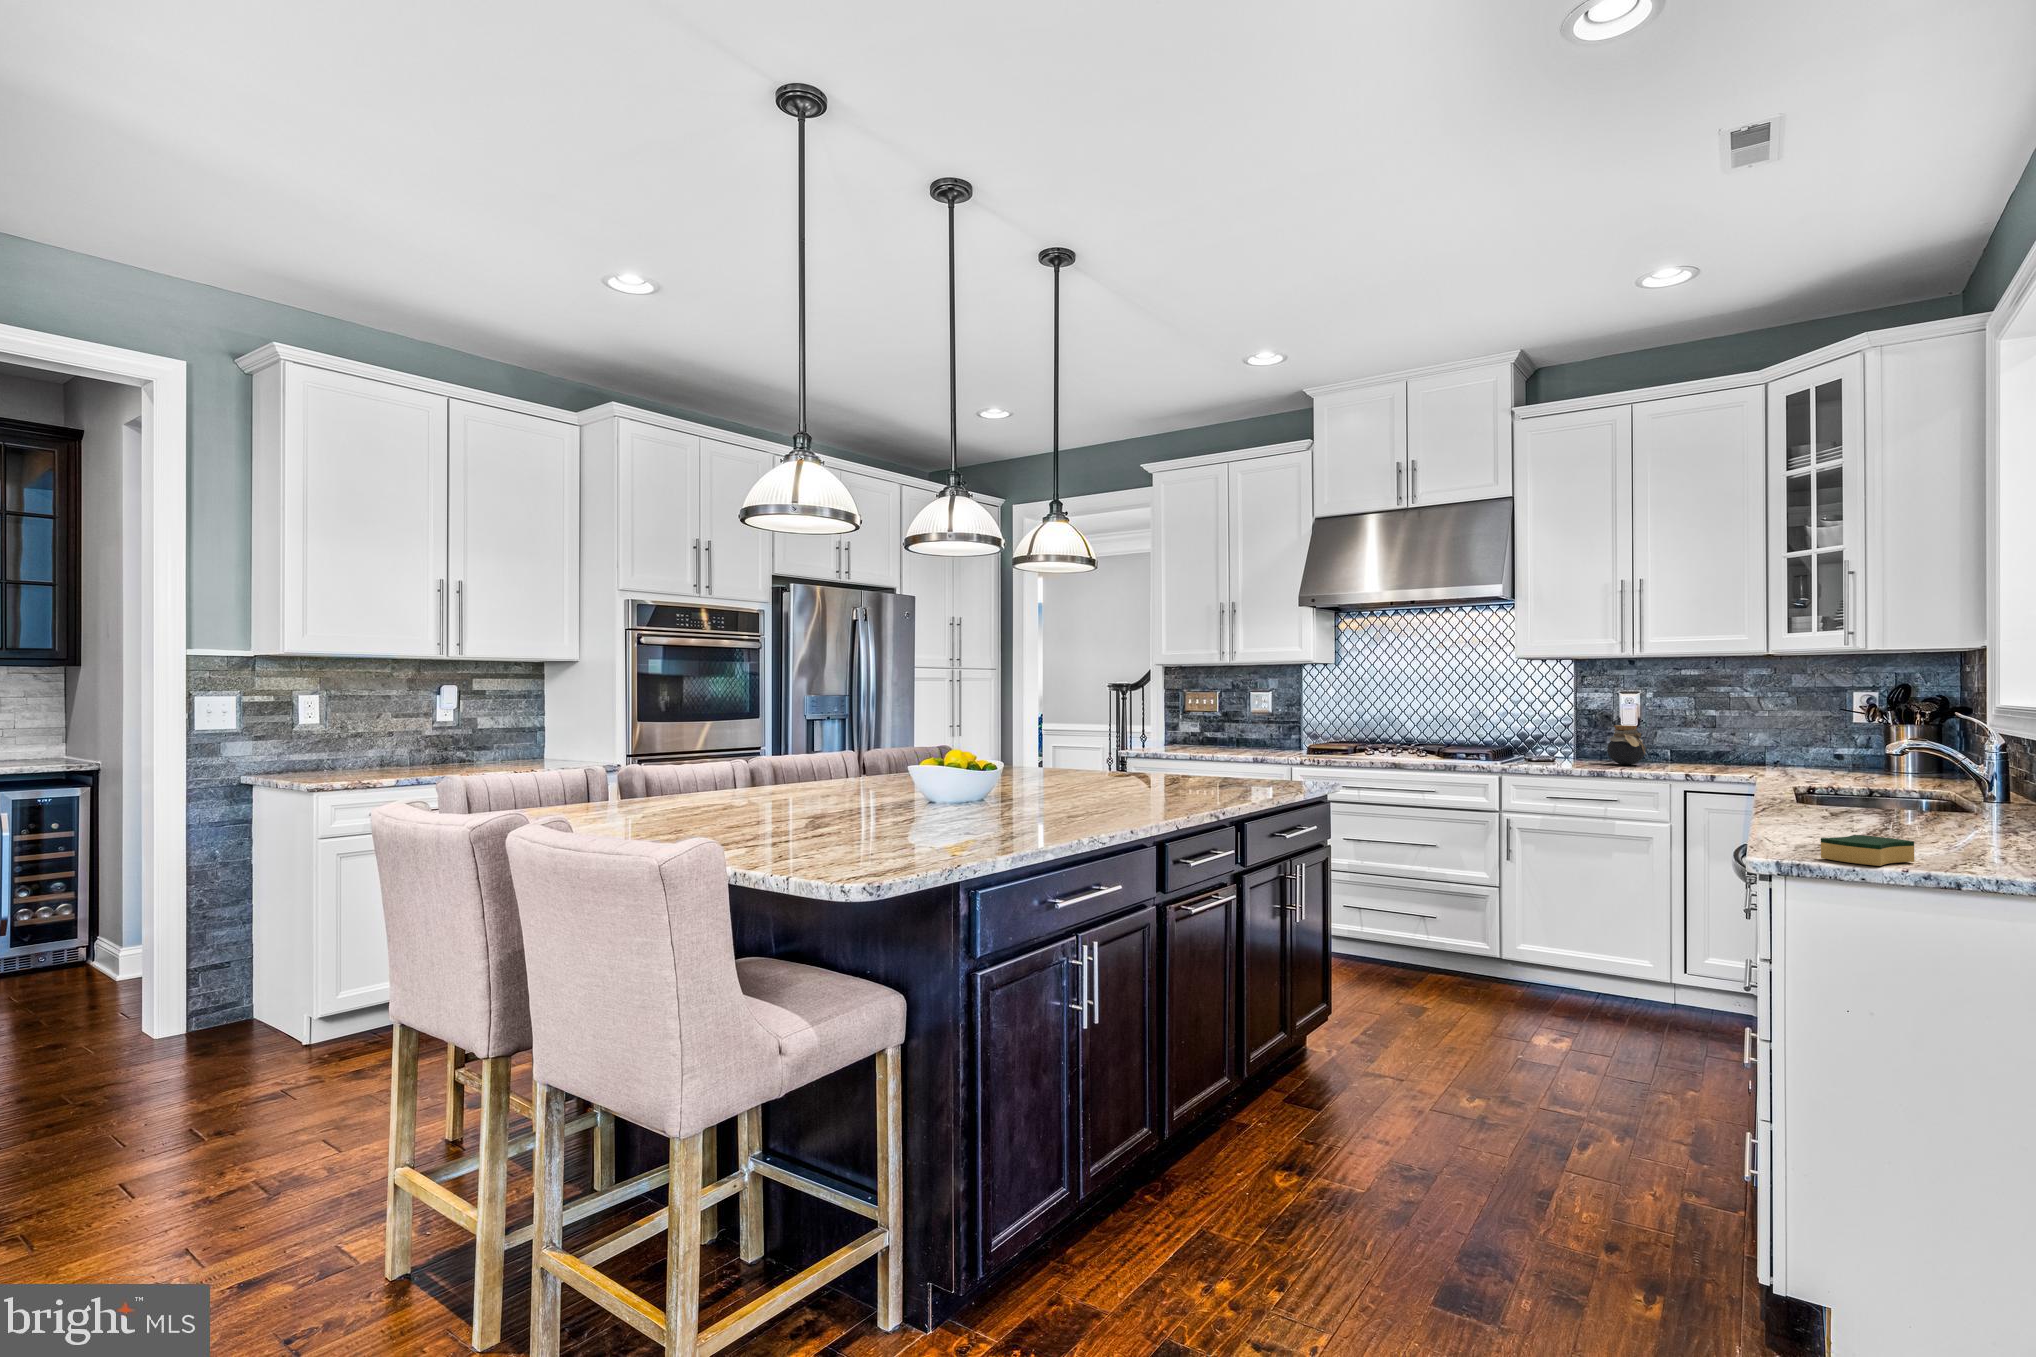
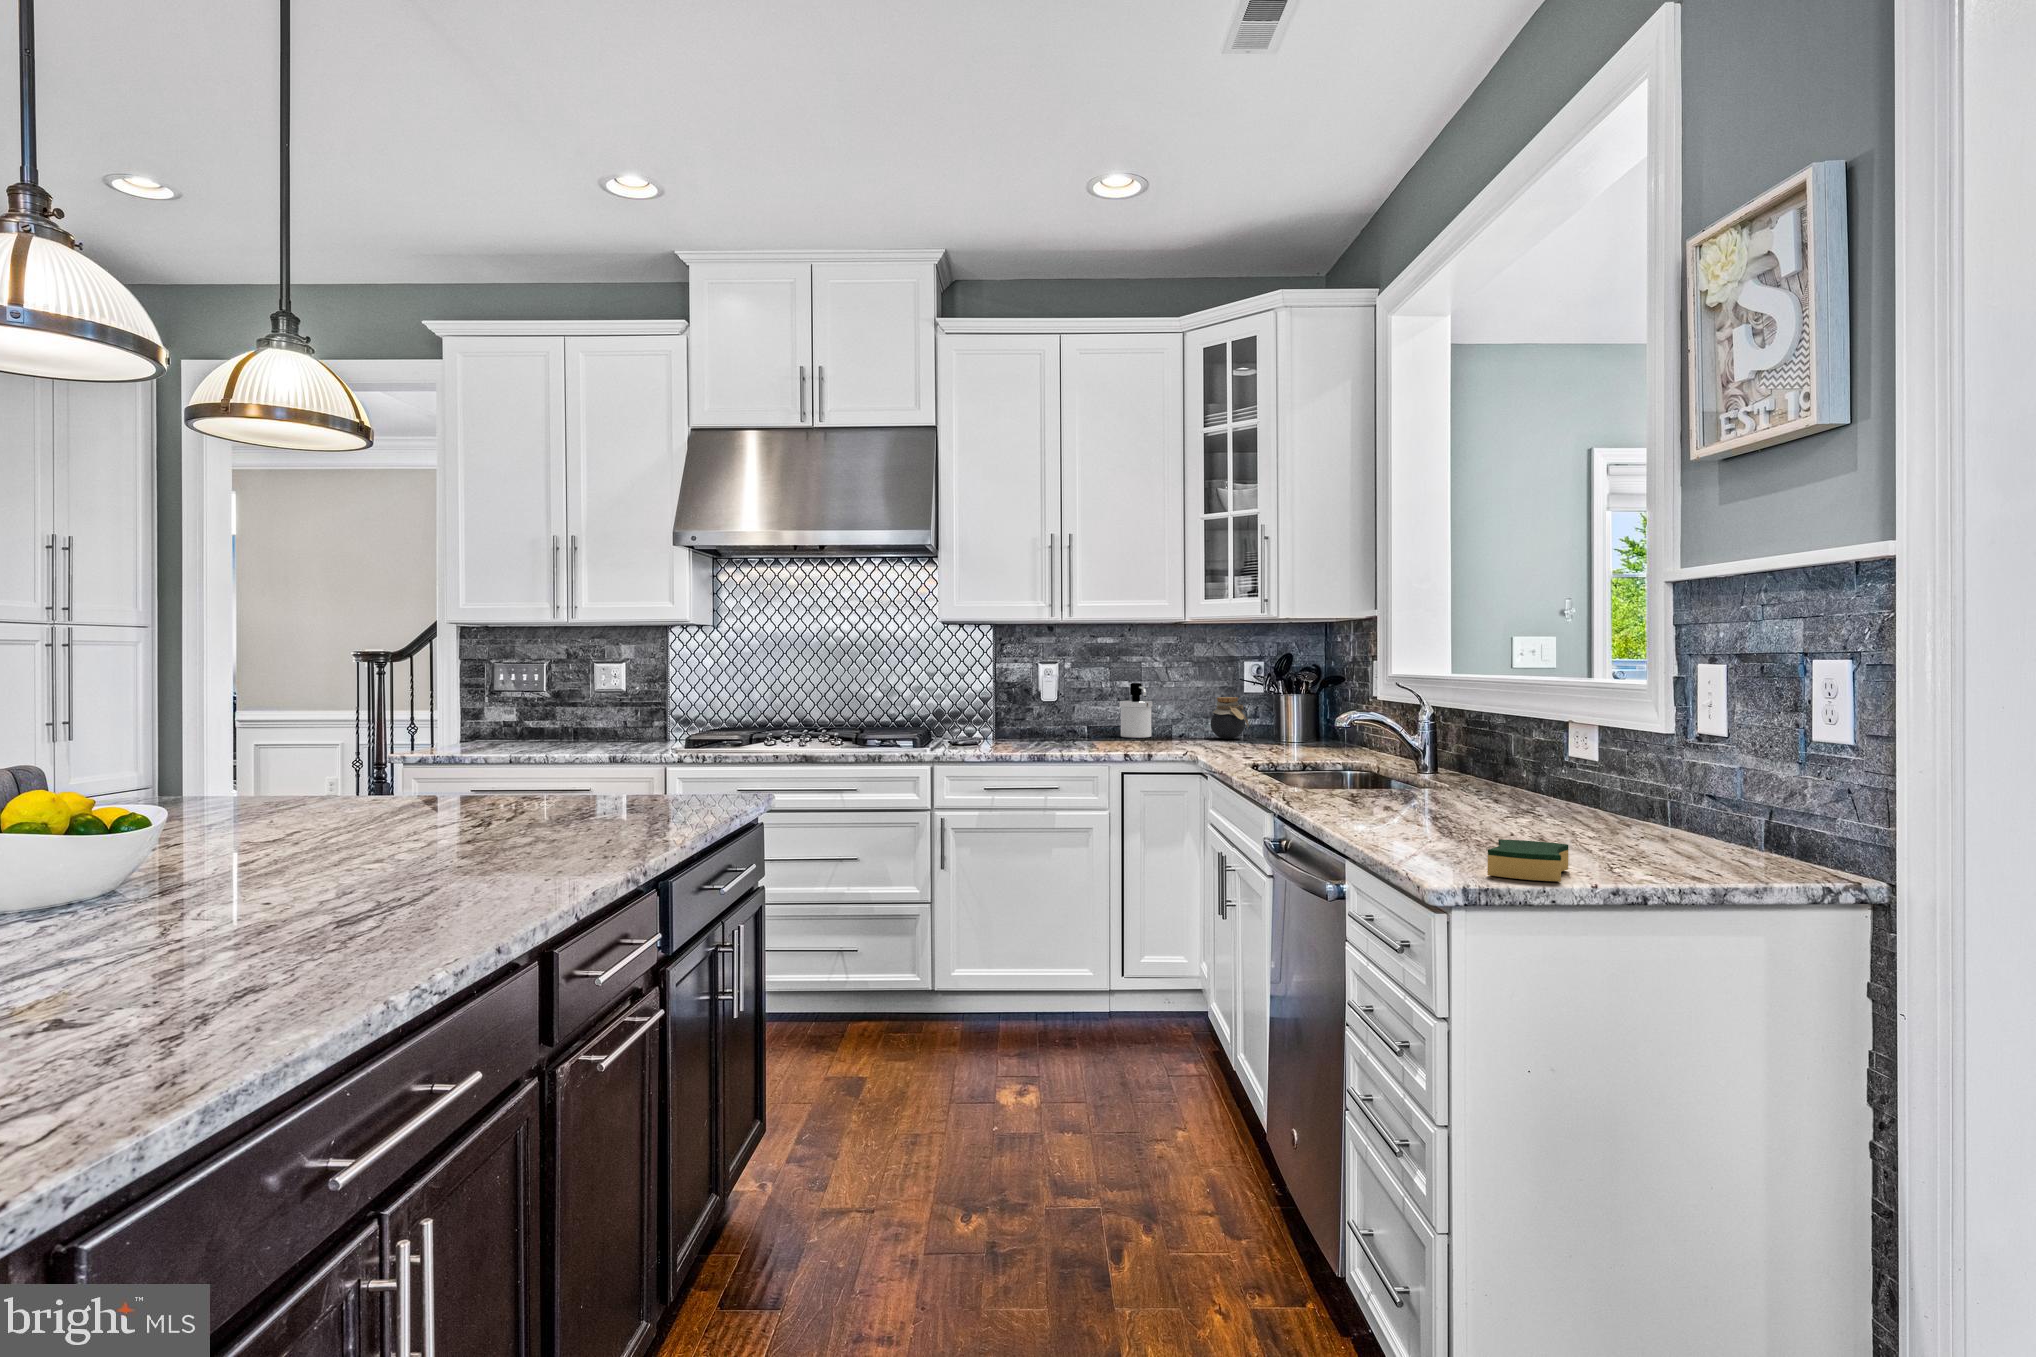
soap dispenser: none [1707,712,1744,762] -> present [1120,683,1153,738]
jar: present [1607,725,1646,765] -> present [1210,697,1249,739]

